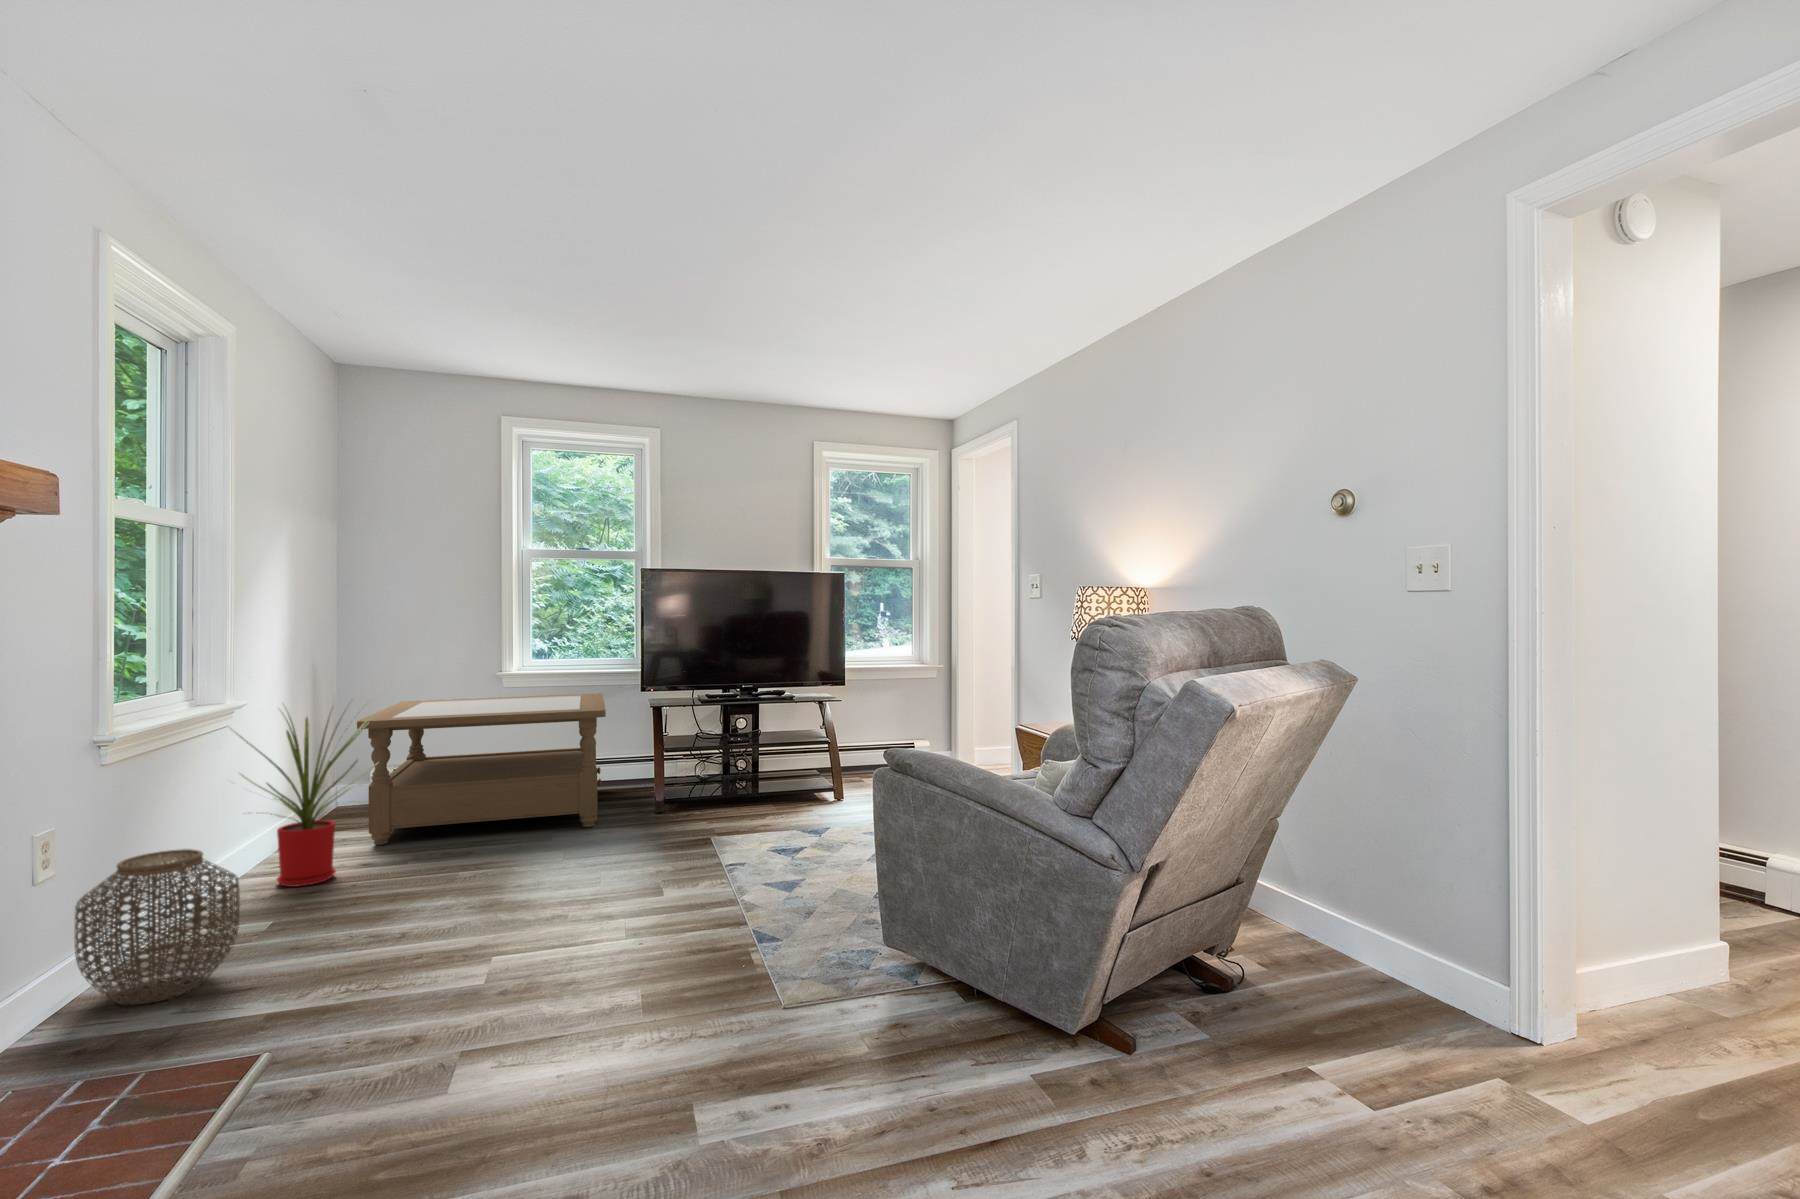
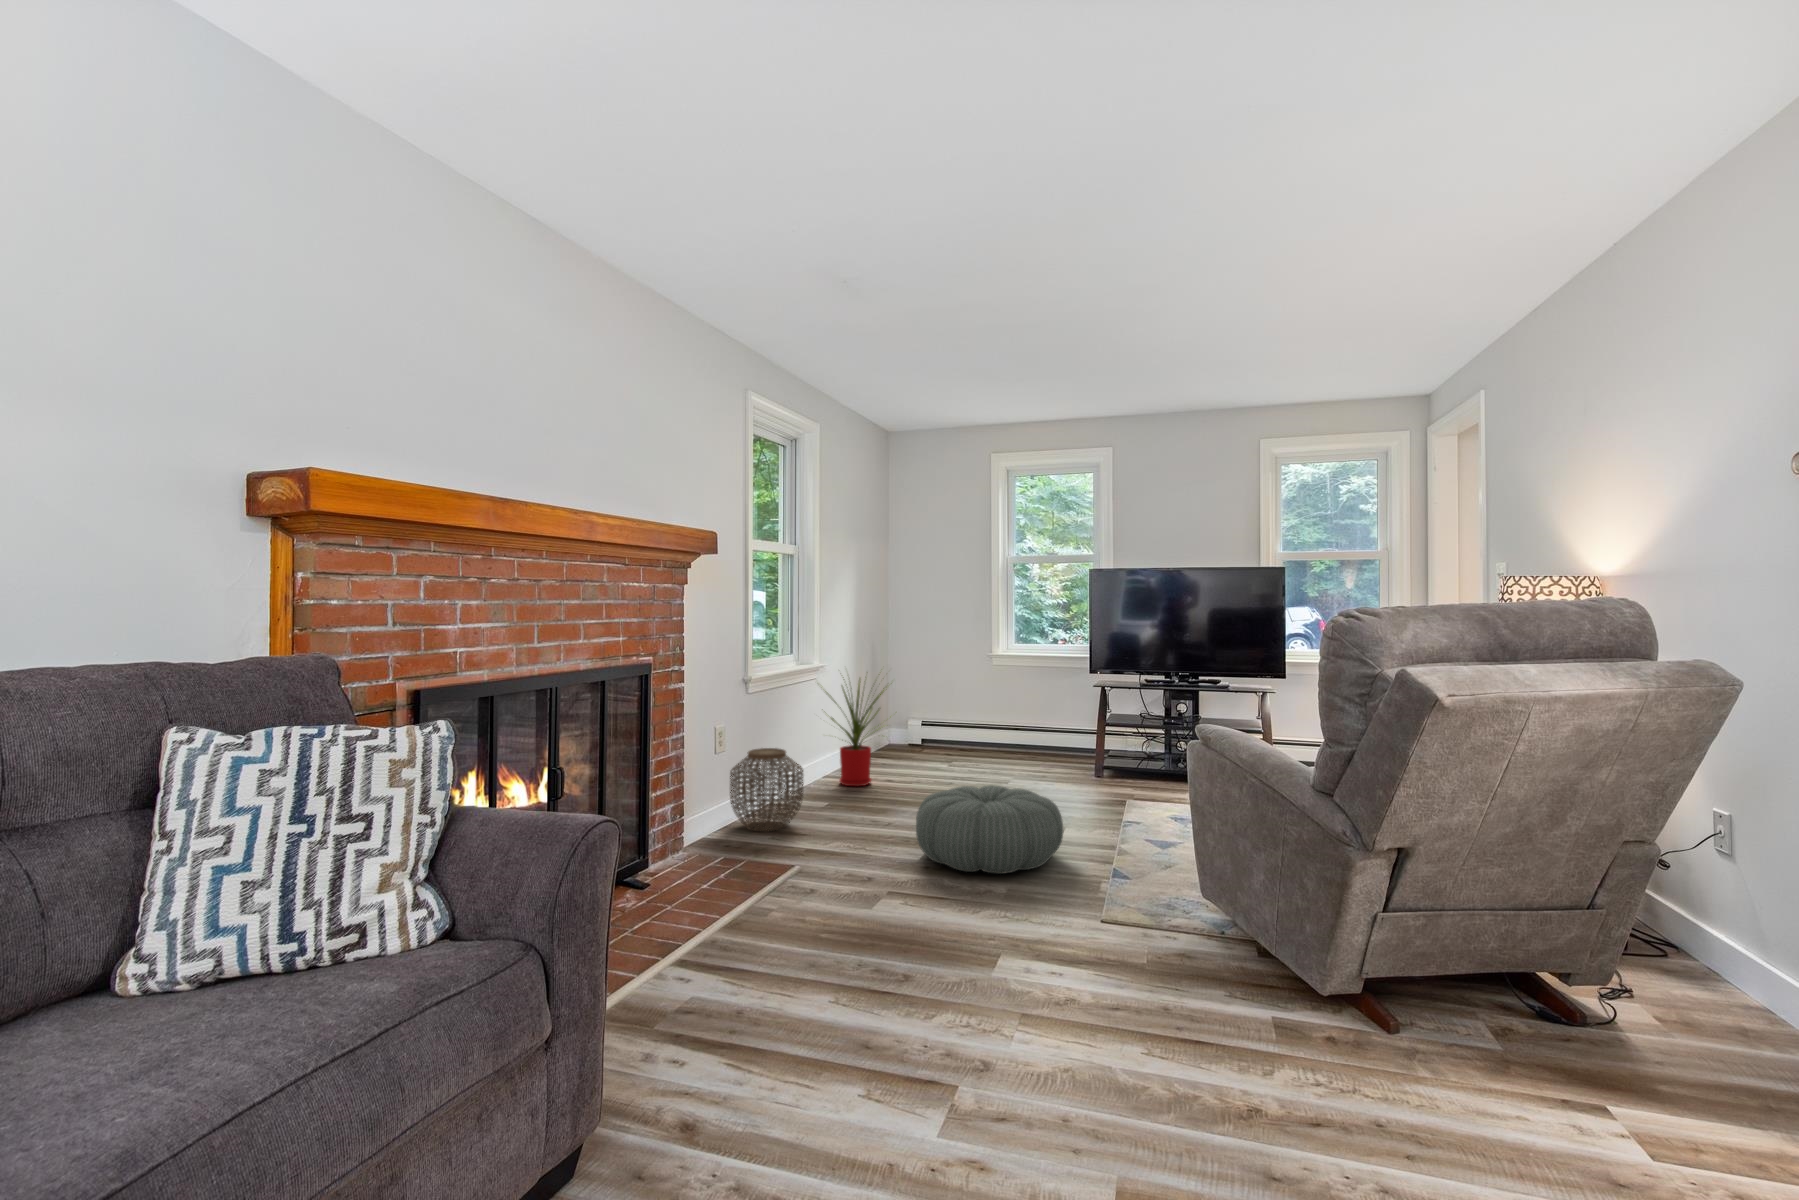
coffee table: present [357,693,606,845] -> none [891,671,1071,777]
pouf: none [473,851,696,990] -> present [916,785,1063,874]

